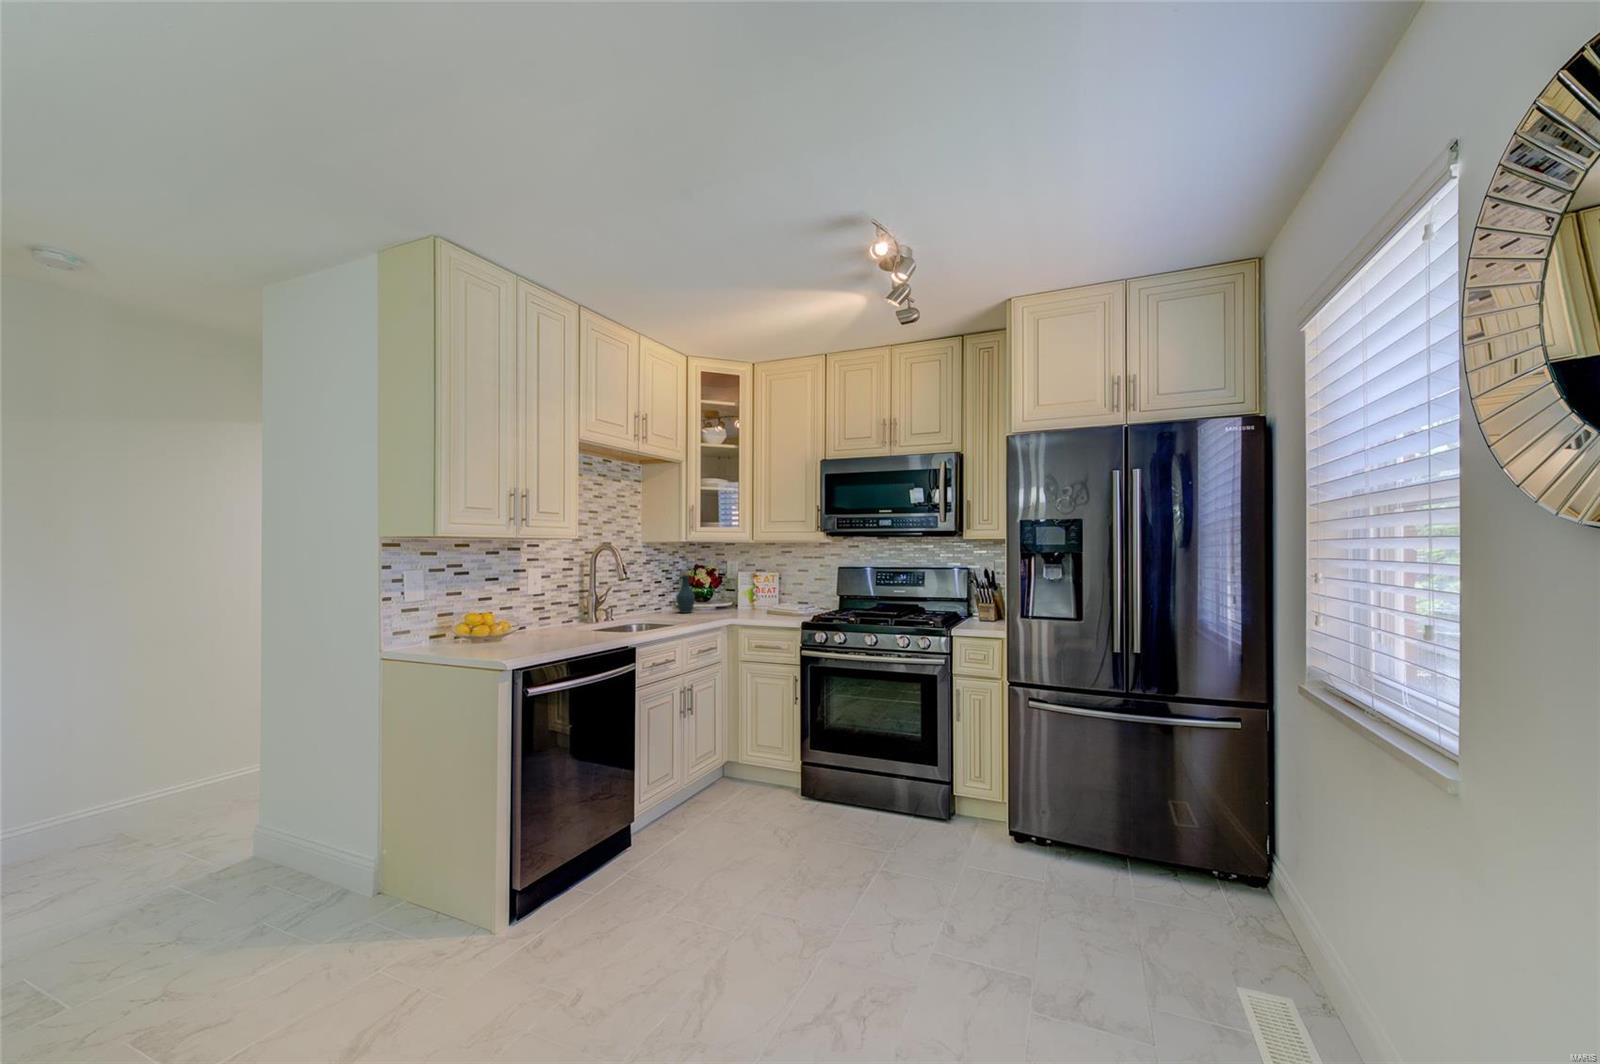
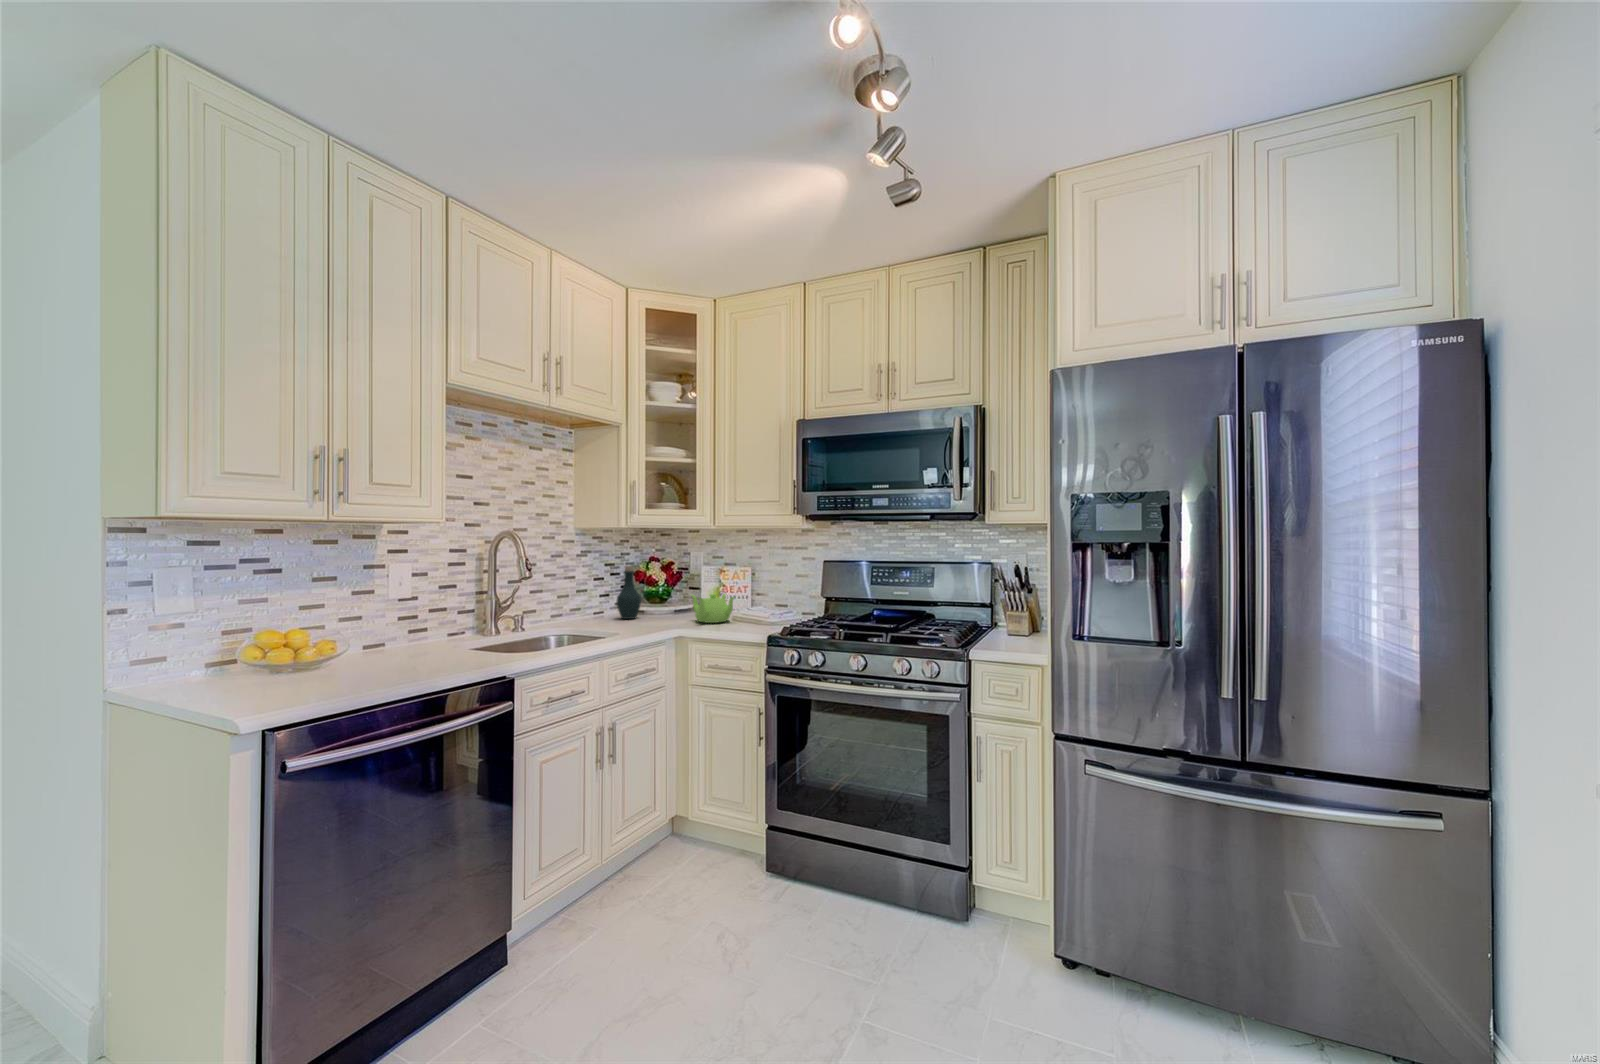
teapot: none [735,593,773,615] -> present [691,594,735,623]

